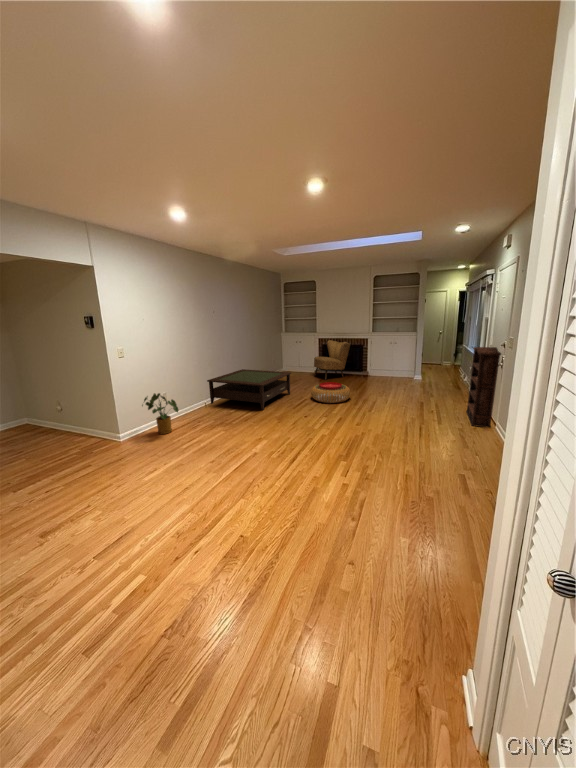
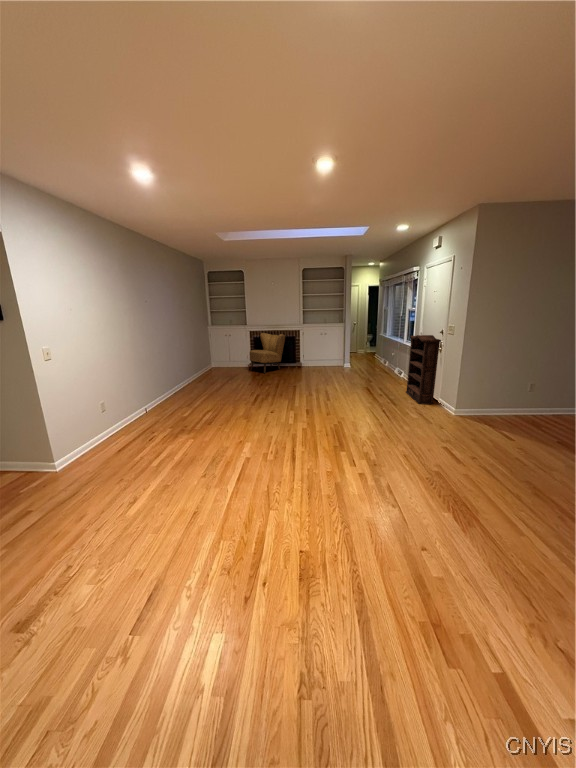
coffee table: present [207,369,291,410] -> none [147,367,239,411]
pouf: present [311,382,350,403] -> none [263,375,303,396]
house plant: present [142,393,178,434] -> none [81,403,135,454]

